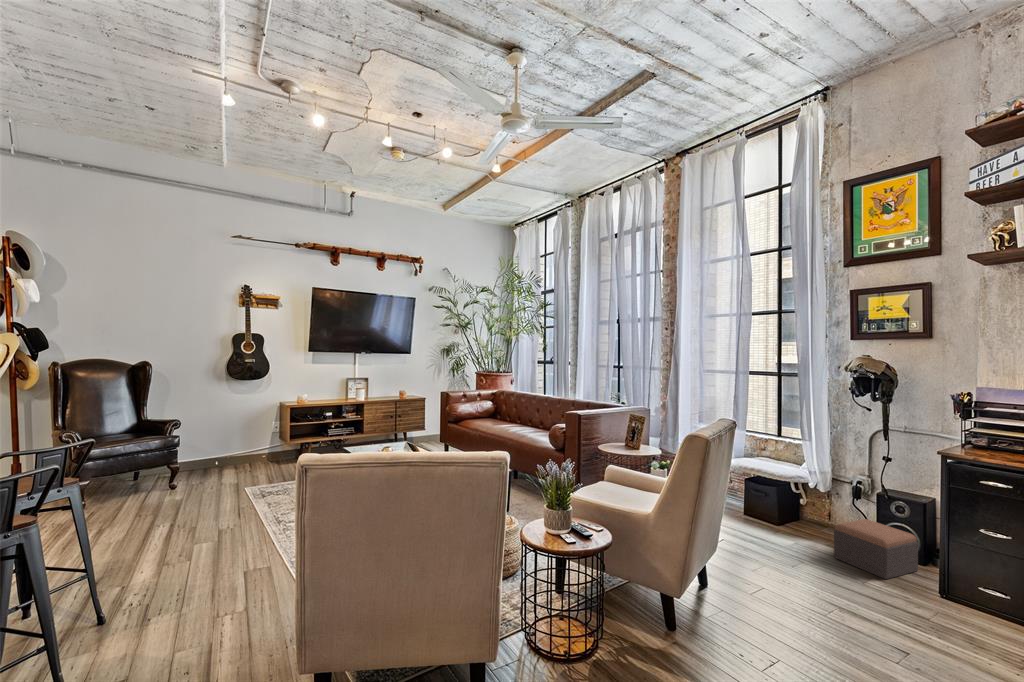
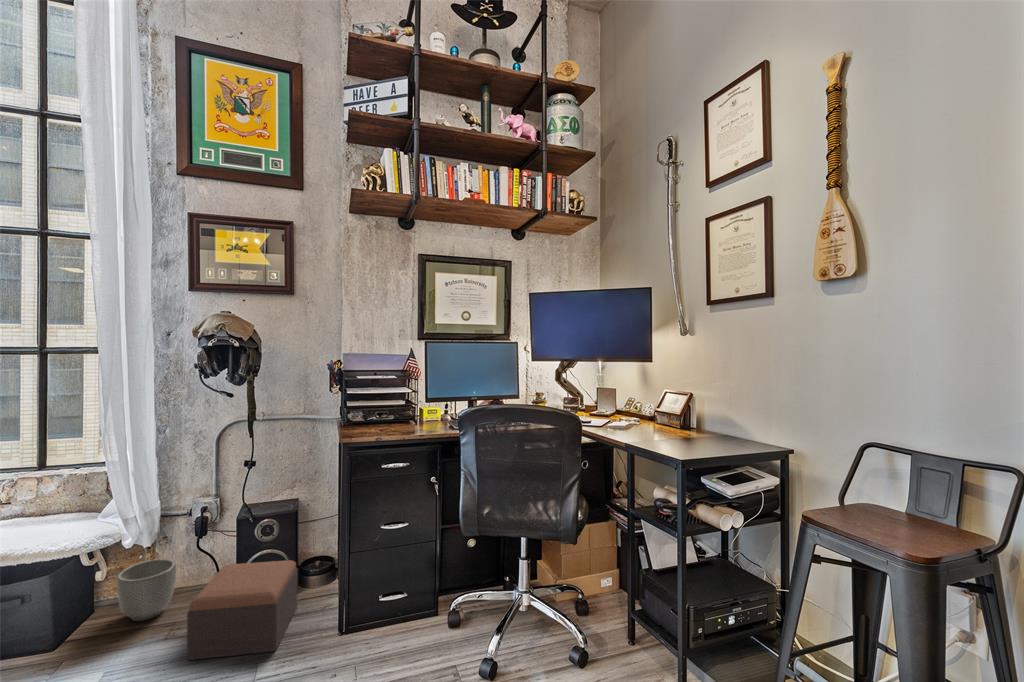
planter: none [807,501,840,535] -> present [117,559,176,621]

